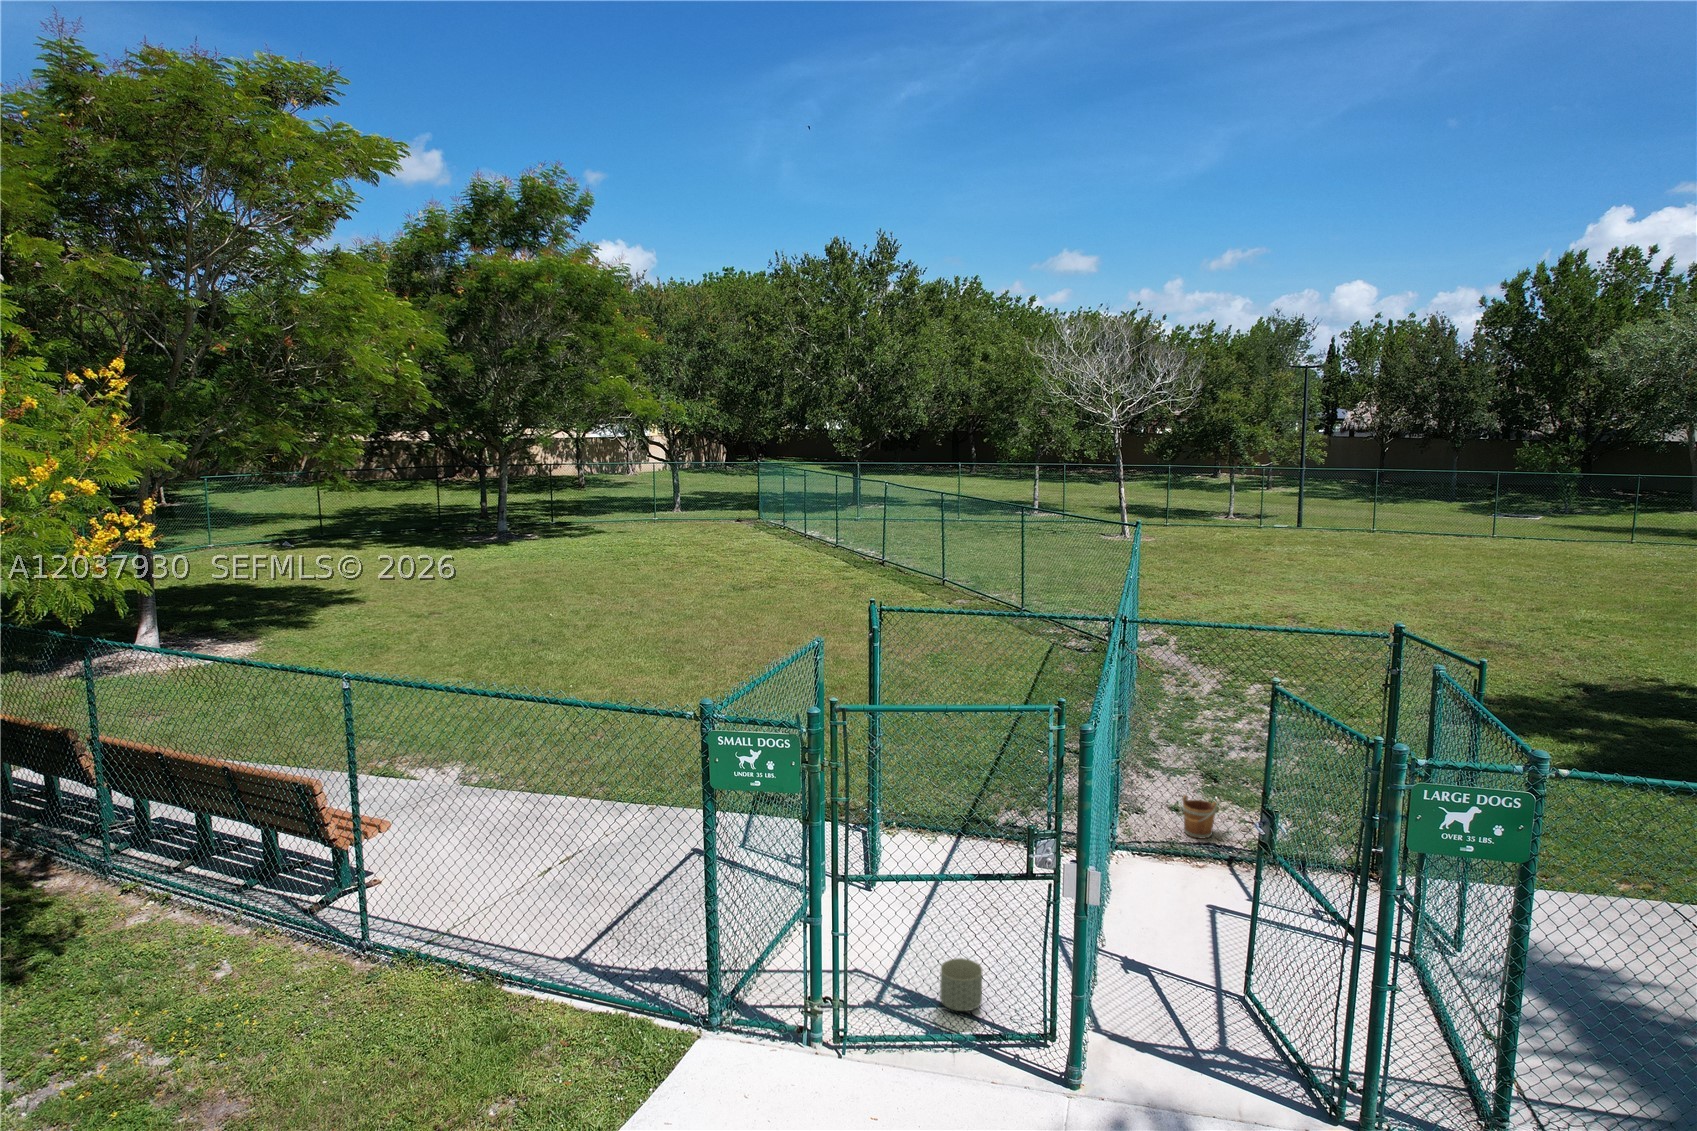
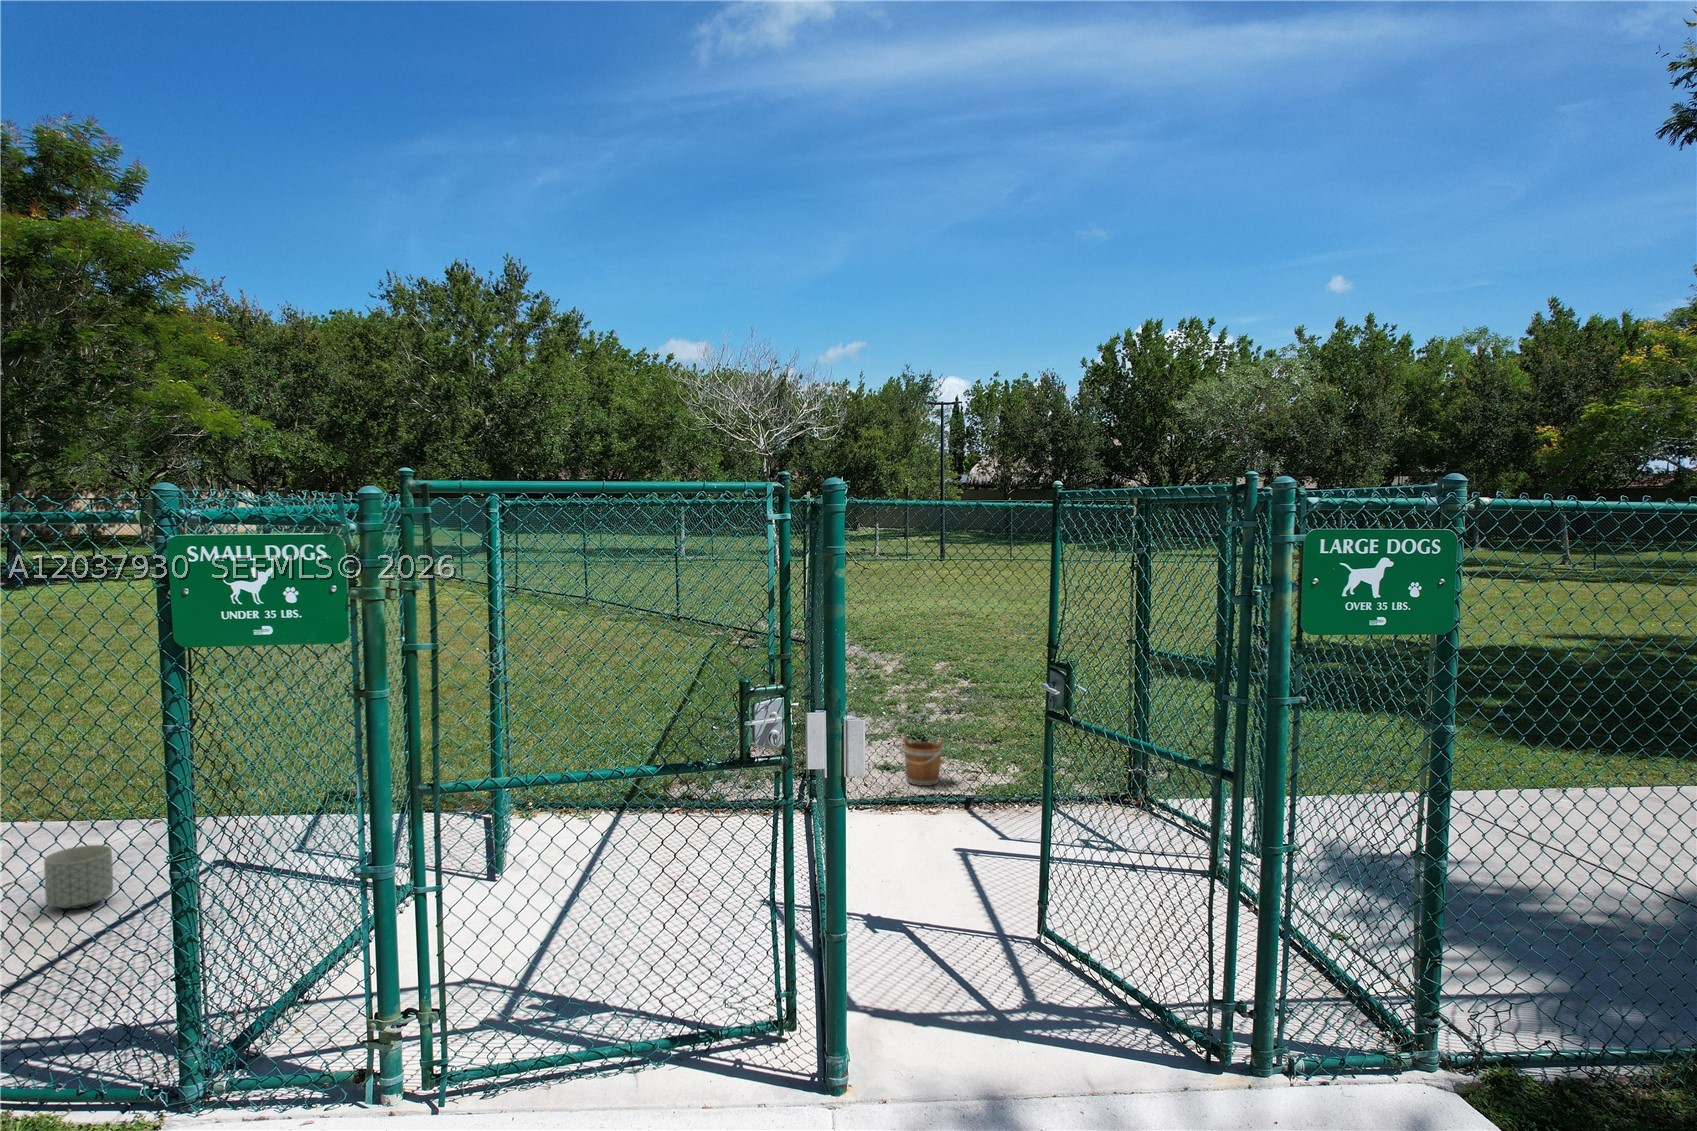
planter: present [940,958,983,1011] -> present [44,845,113,909]

